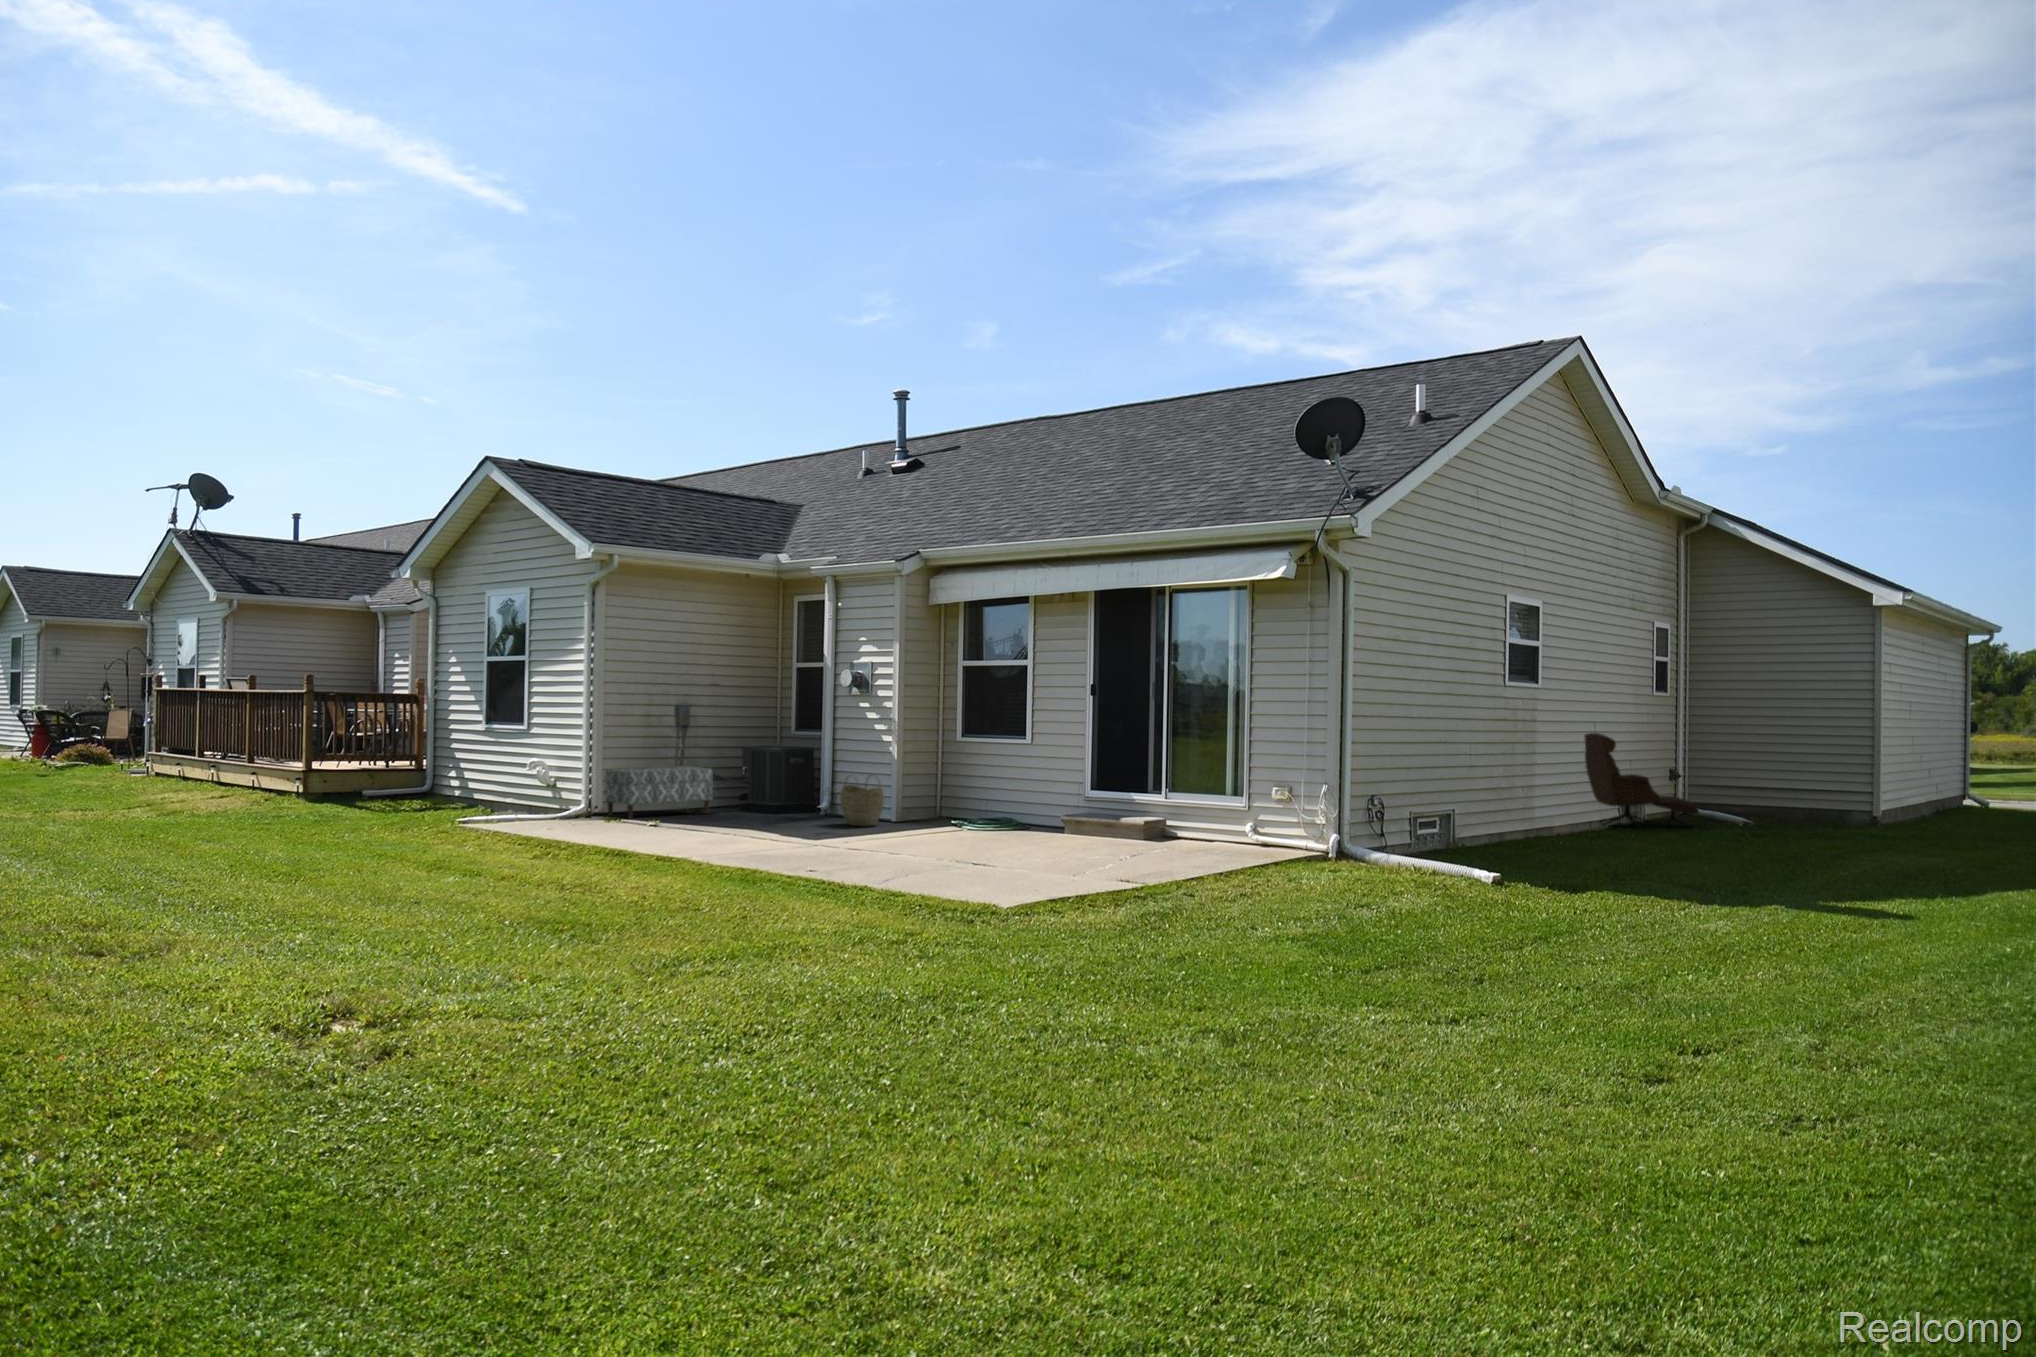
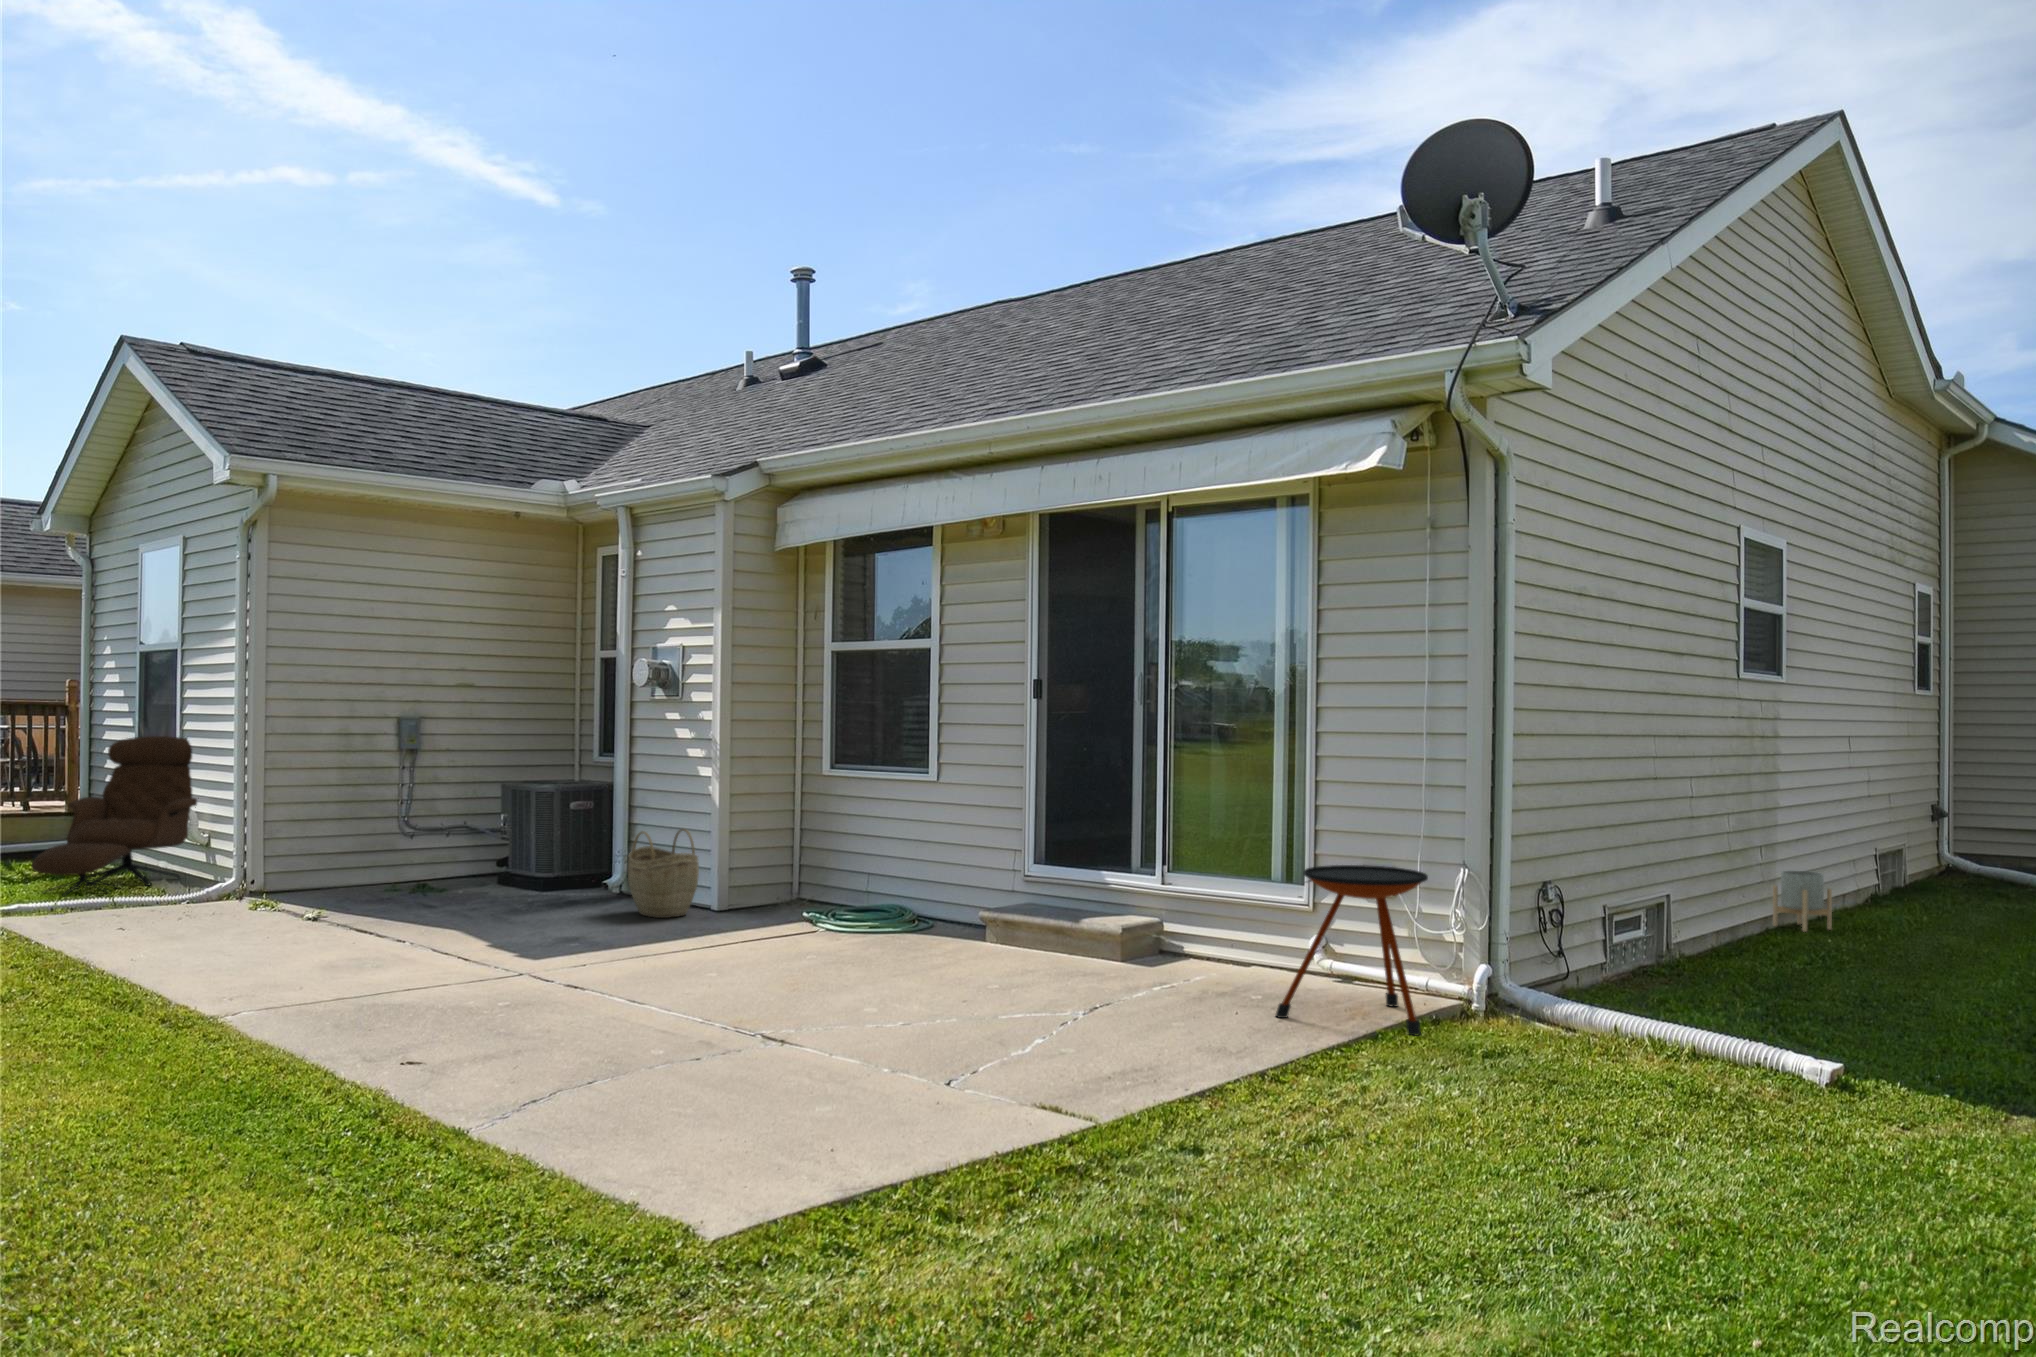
lounge chair: present [1585,733,1699,828] -> present [32,736,199,897]
bench: present [605,766,713,819] -> none [262,813,449,903]
side table: none [1228,785,1307,868] -> present [1276,865,1428,1035]
planter: none [1529,801,1562,836] -> present [1773,871,1832,932]

